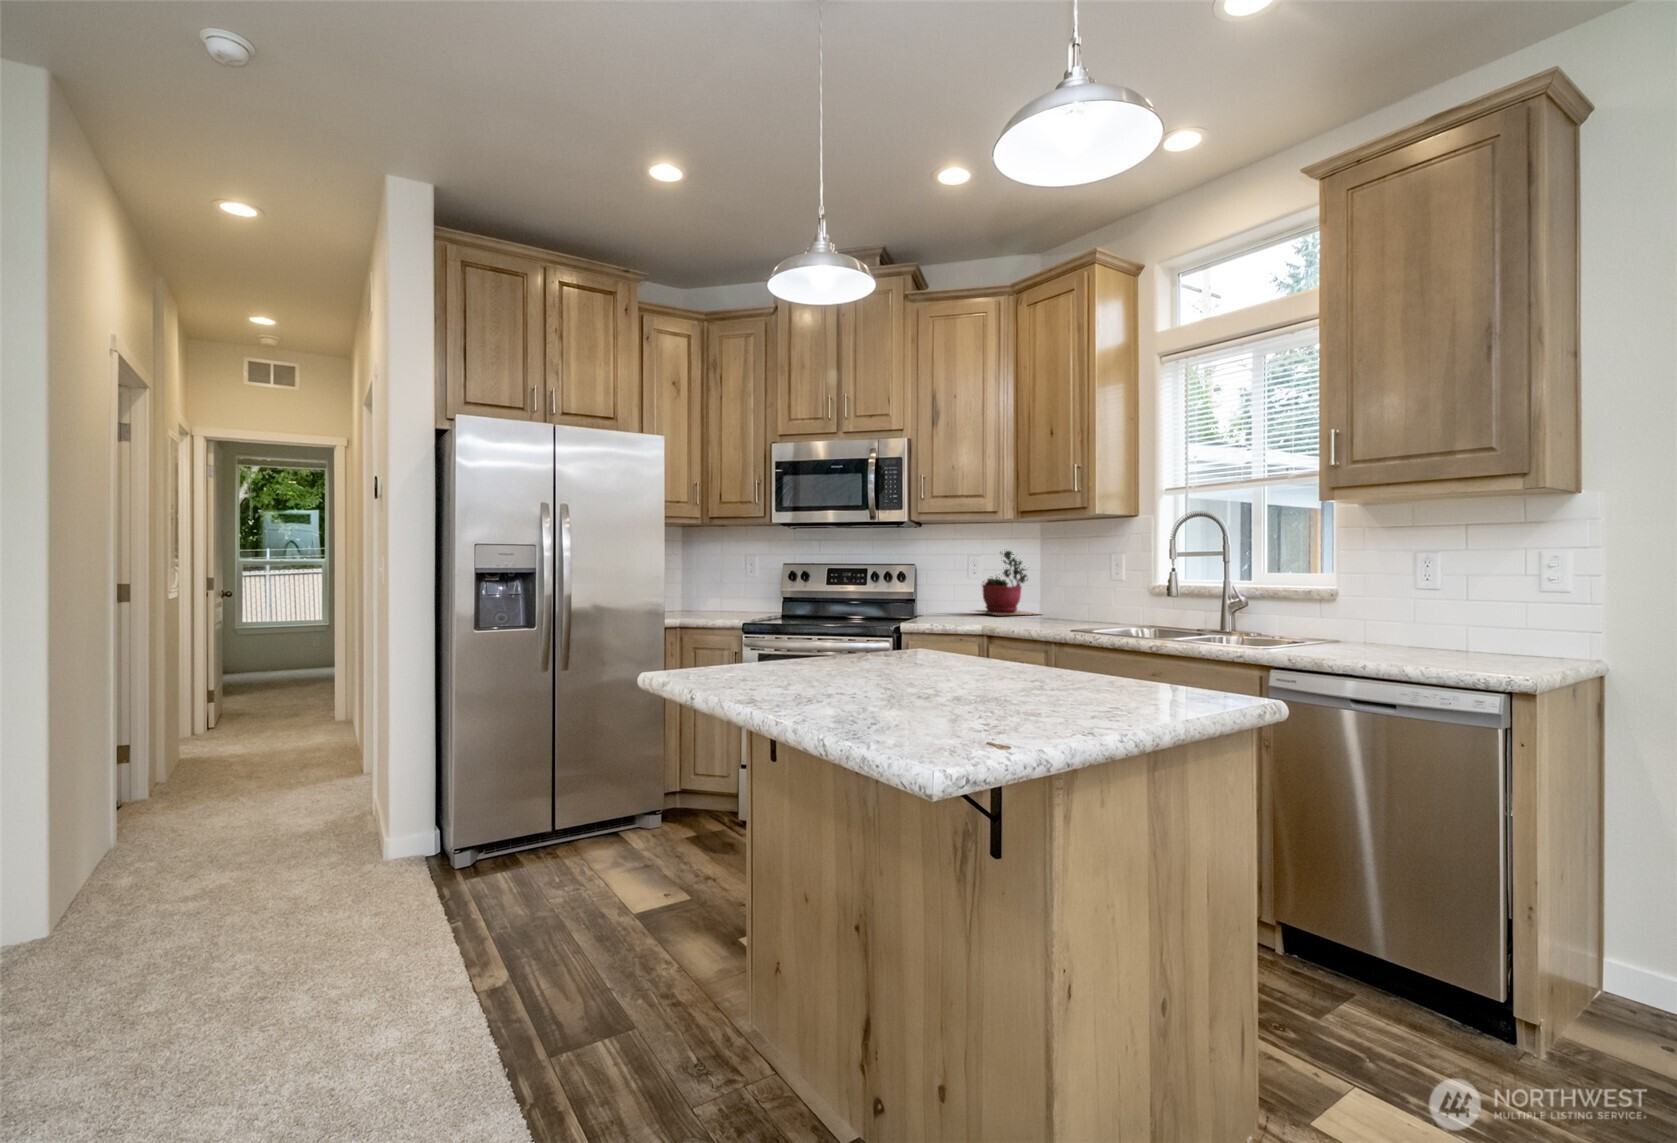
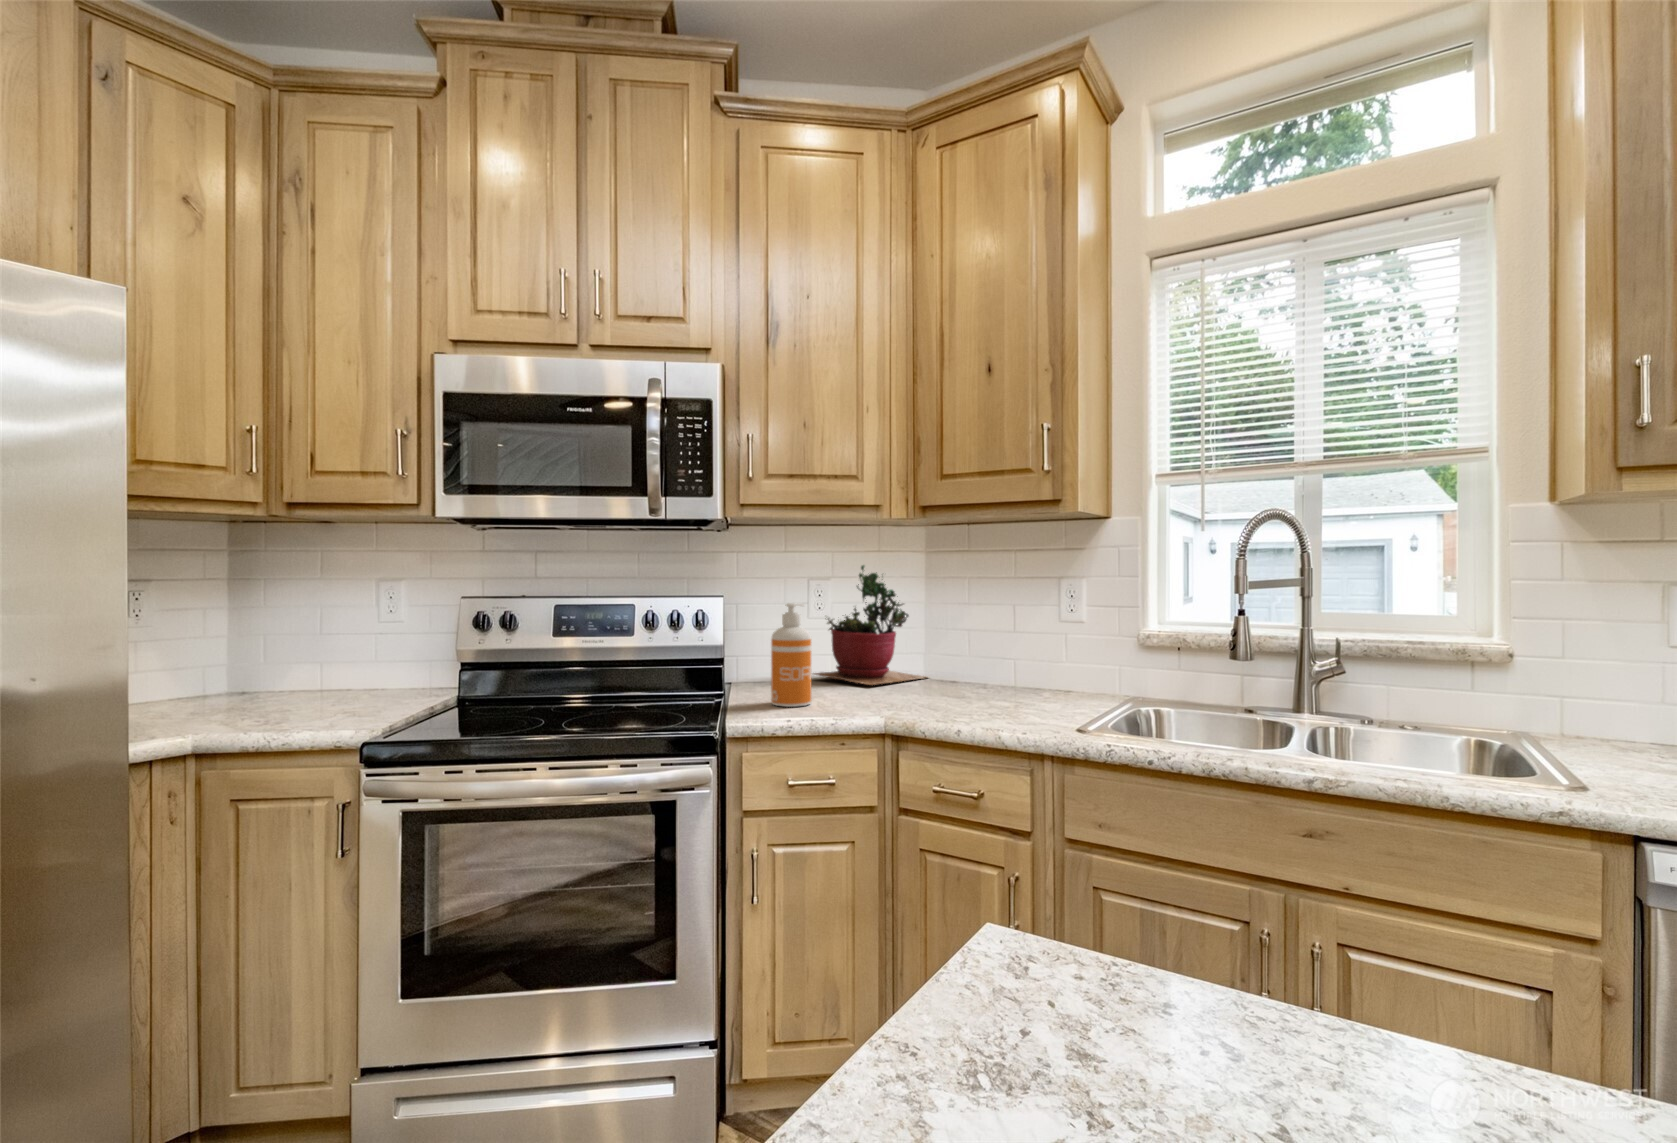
soap dispenser: none [932,566,953,620] -> present [771,603,811,707]

